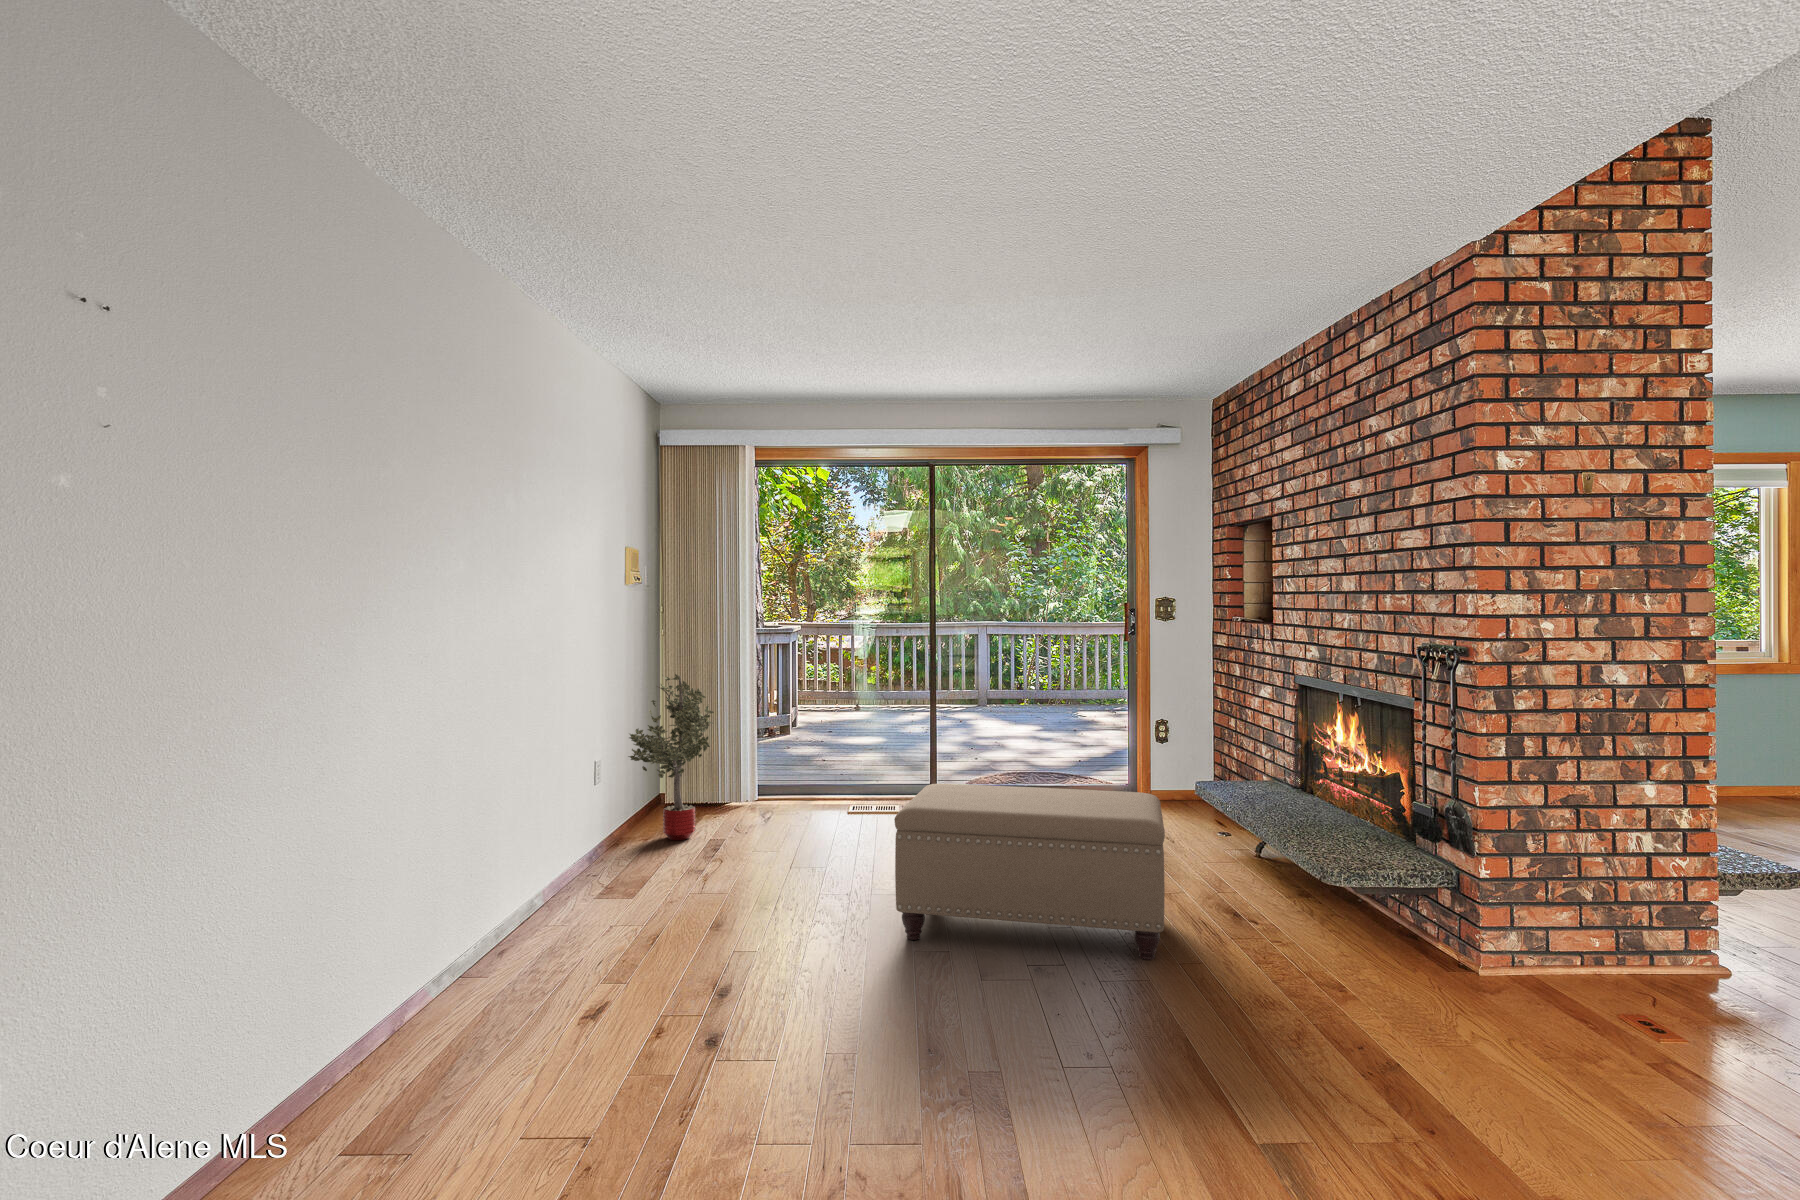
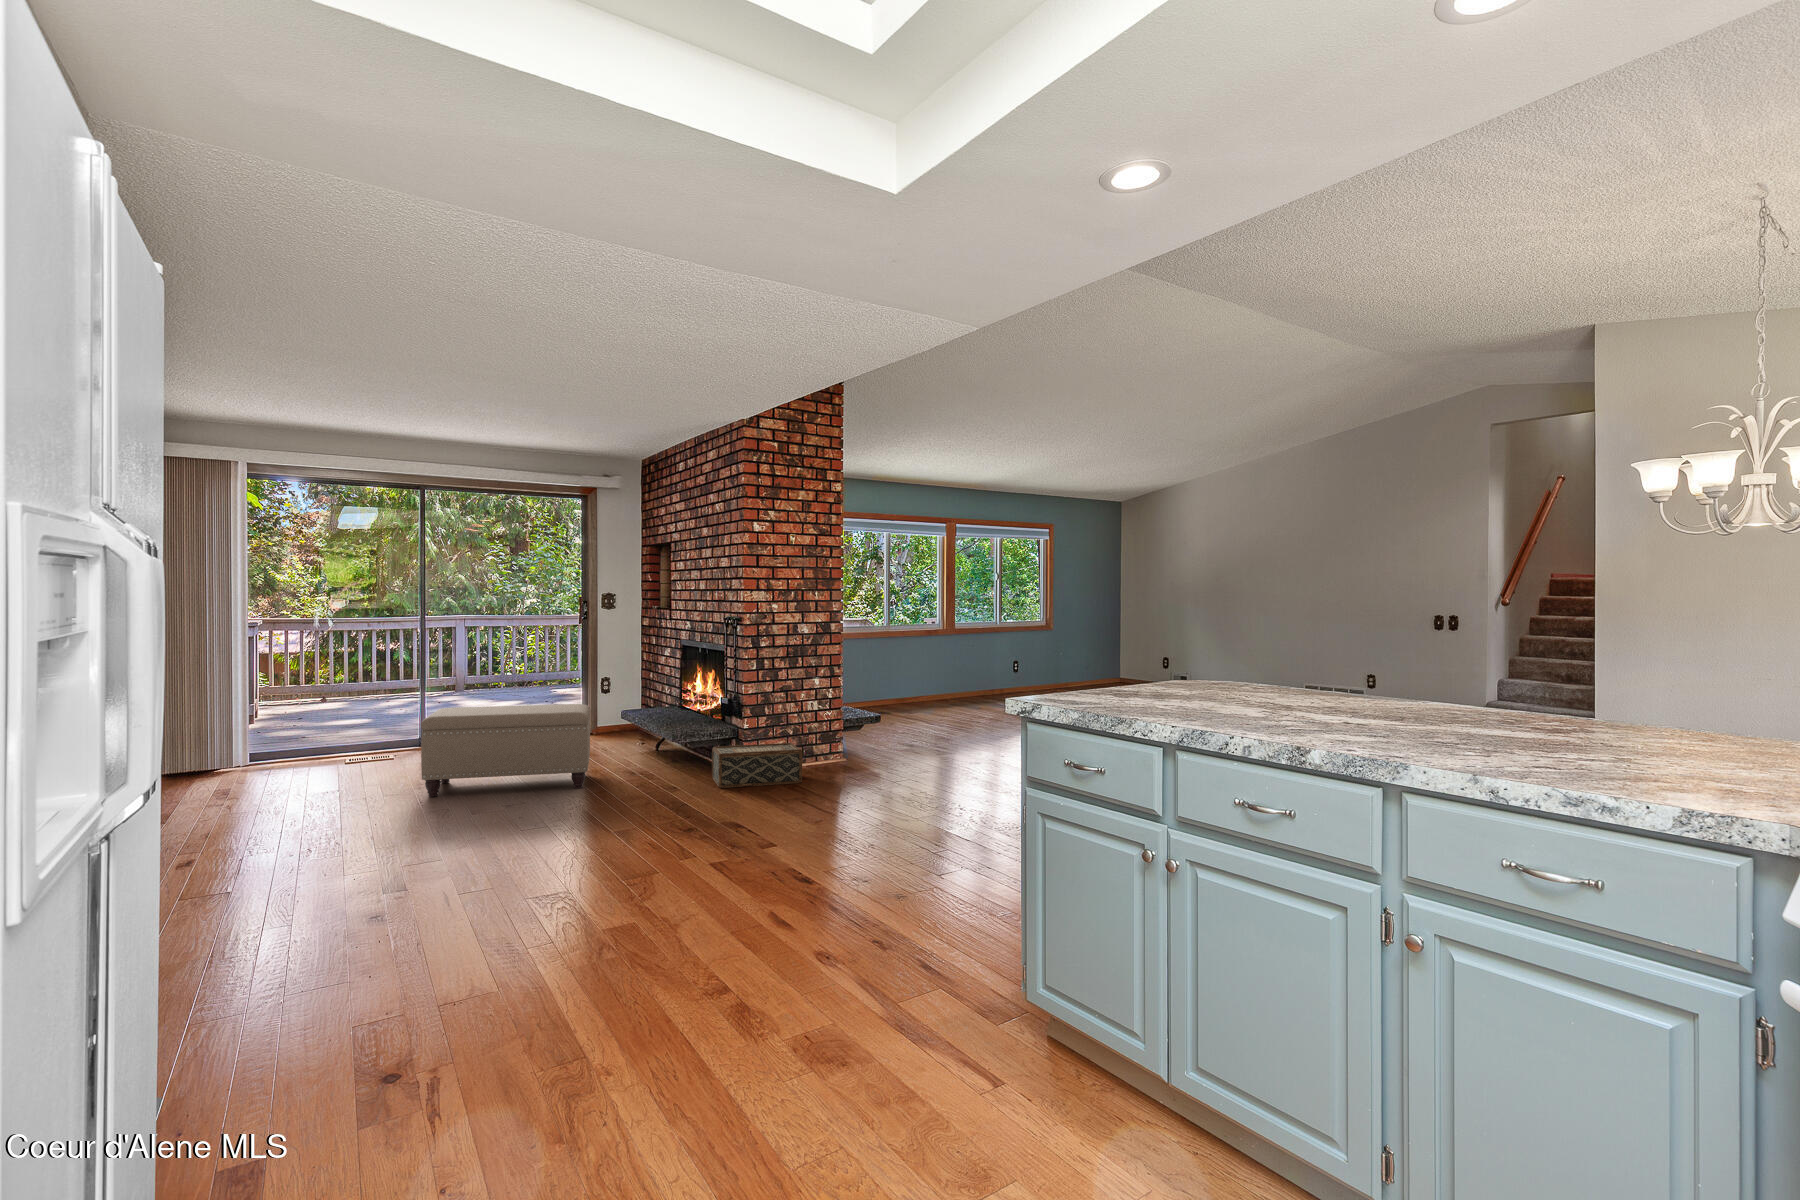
potted tree: present [628,674,714,840] -> none [163,648,246,777]
woven basket: none [1412,912,1654,1034] -> present [712,743,802,788]

